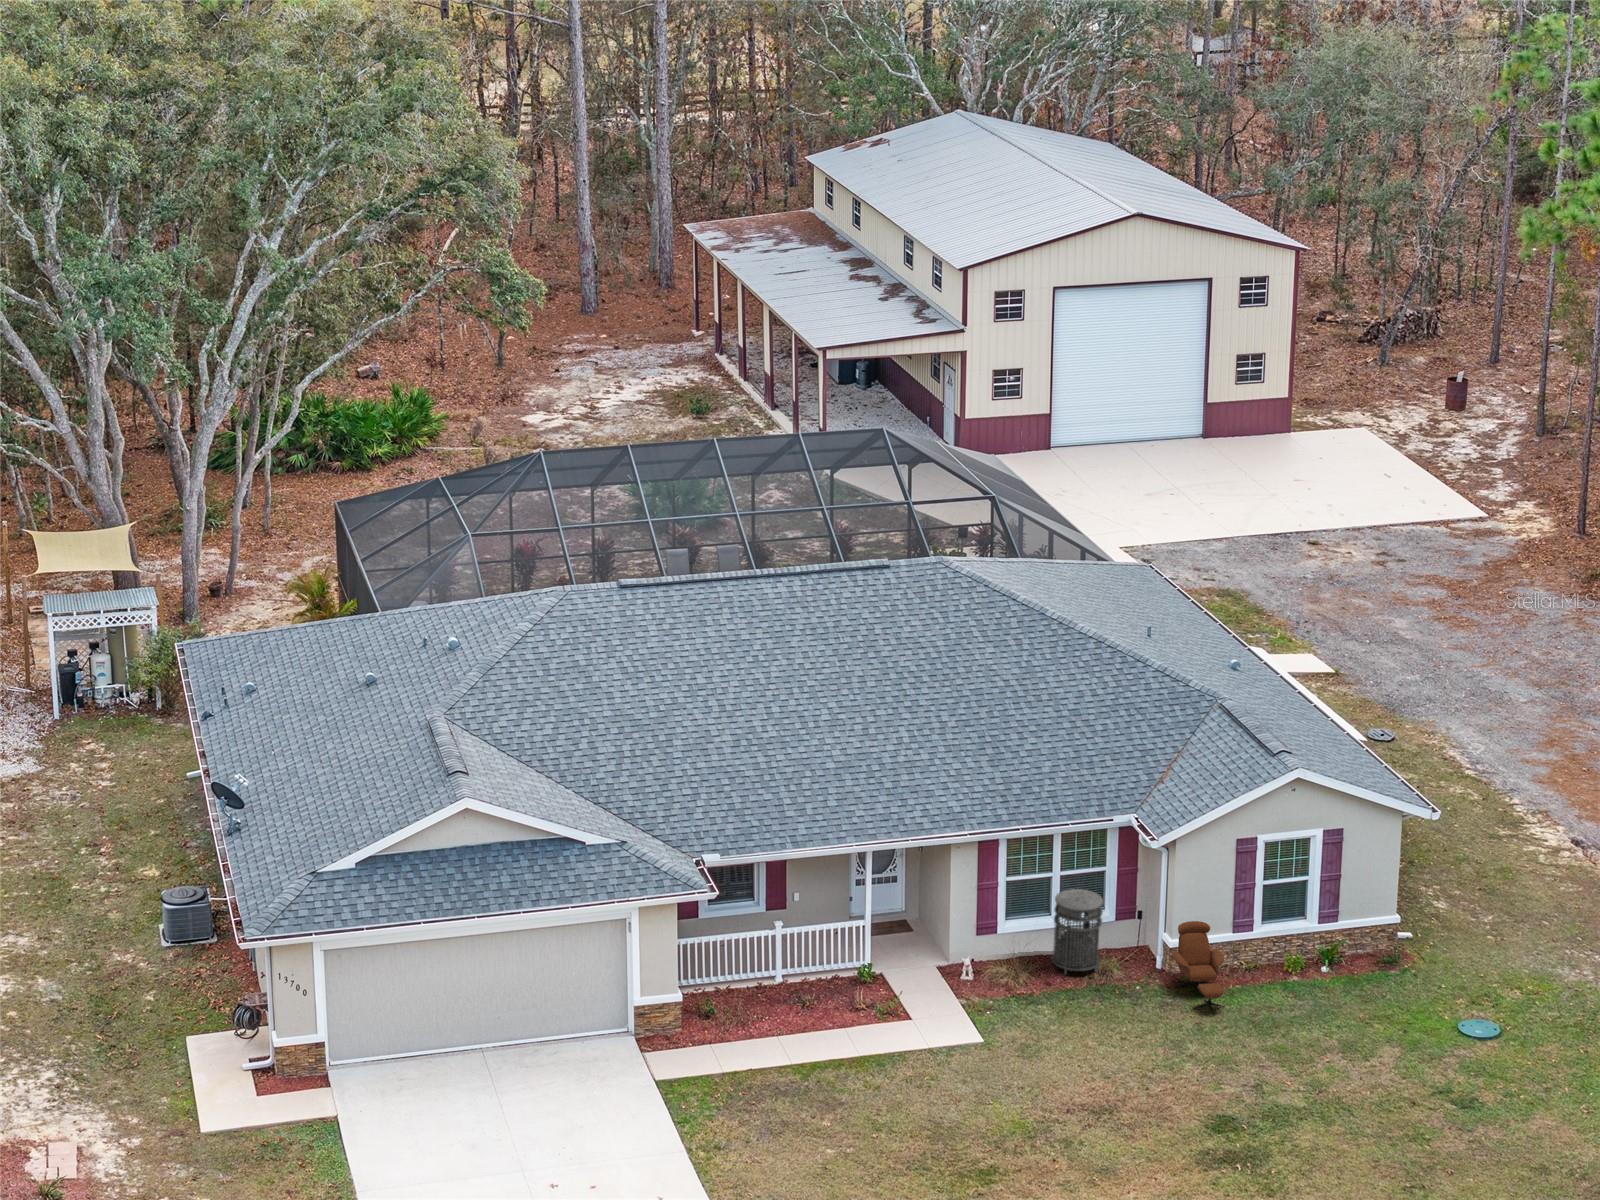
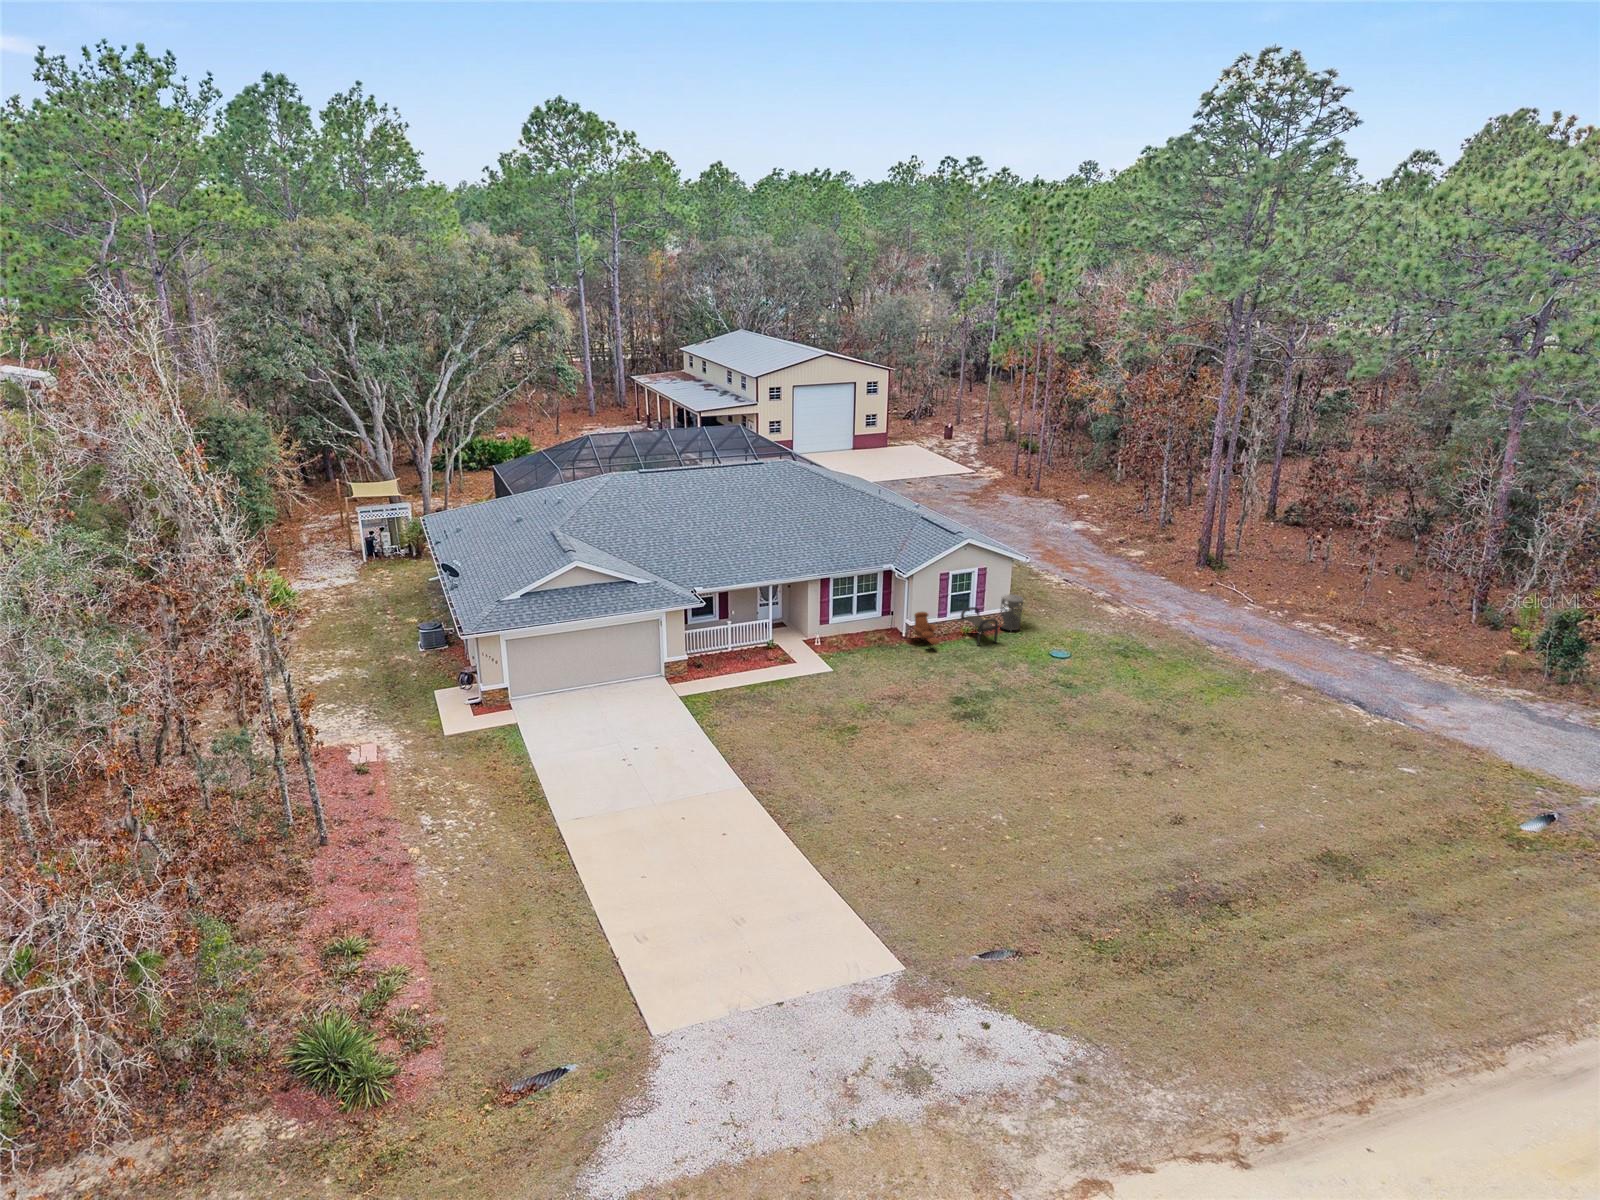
trash can: present [1052,889,1103,975] -> present [998,594,1023,631]
bench: none [1283,915,1363,1005] -> present [961,607,998,645]

